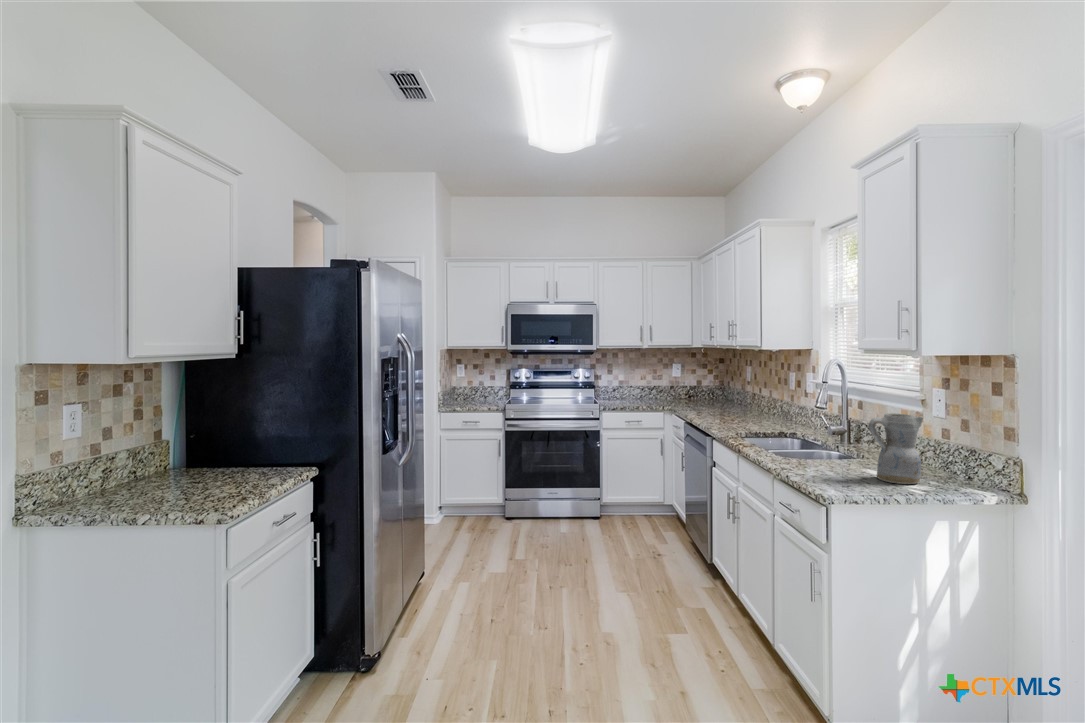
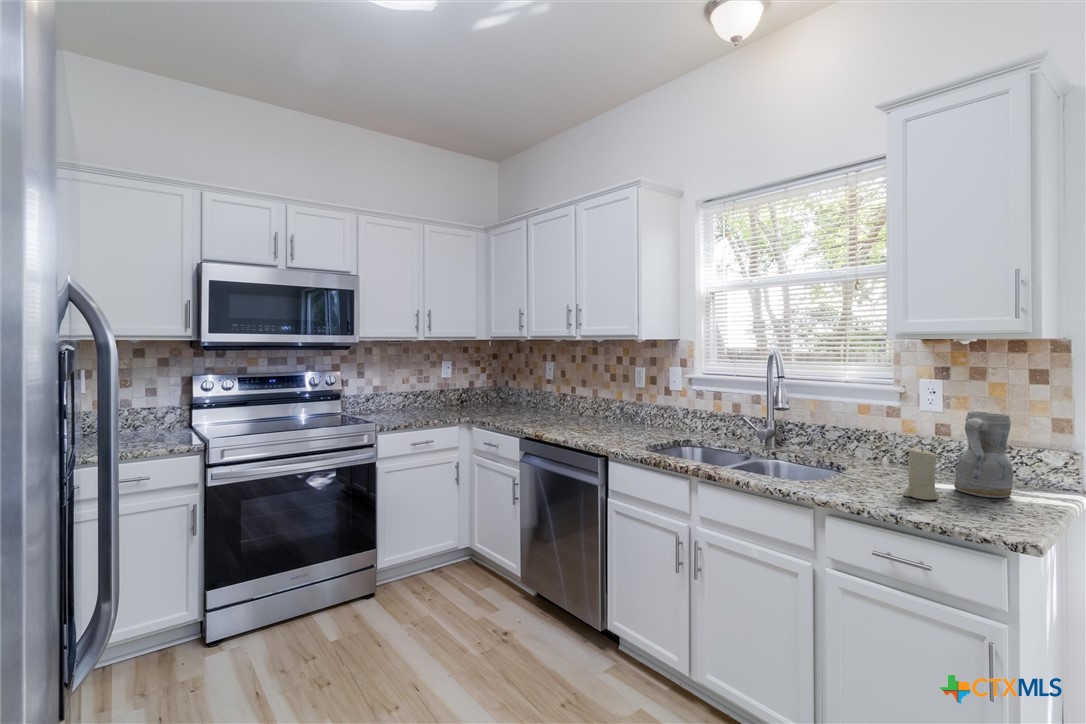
candle: none [816,436,842,475] -> present [903,447,940,500]

